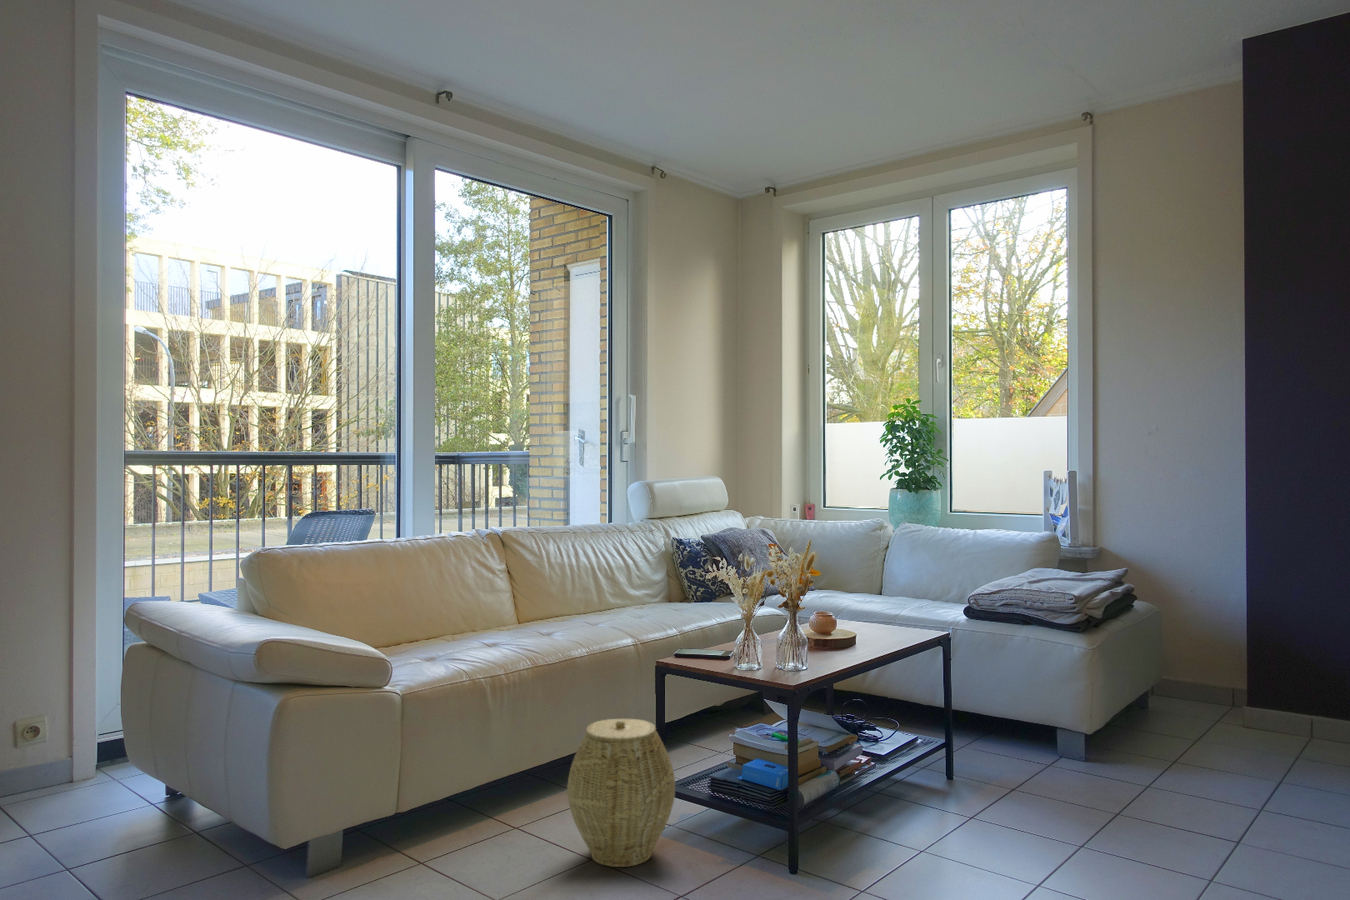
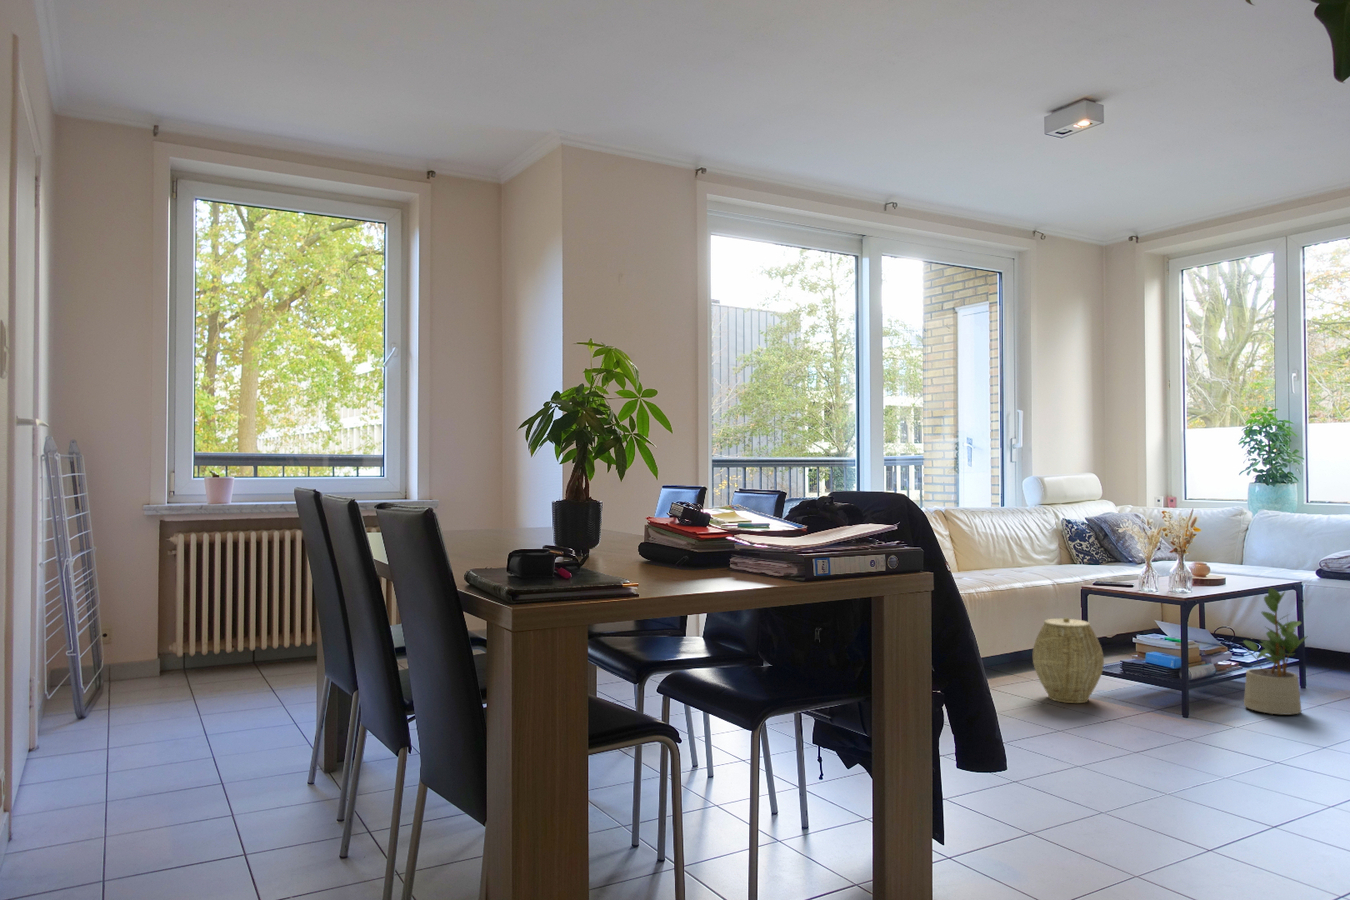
potted plant: none [875,660,962,861] -> present [1243,588,1307,715]

